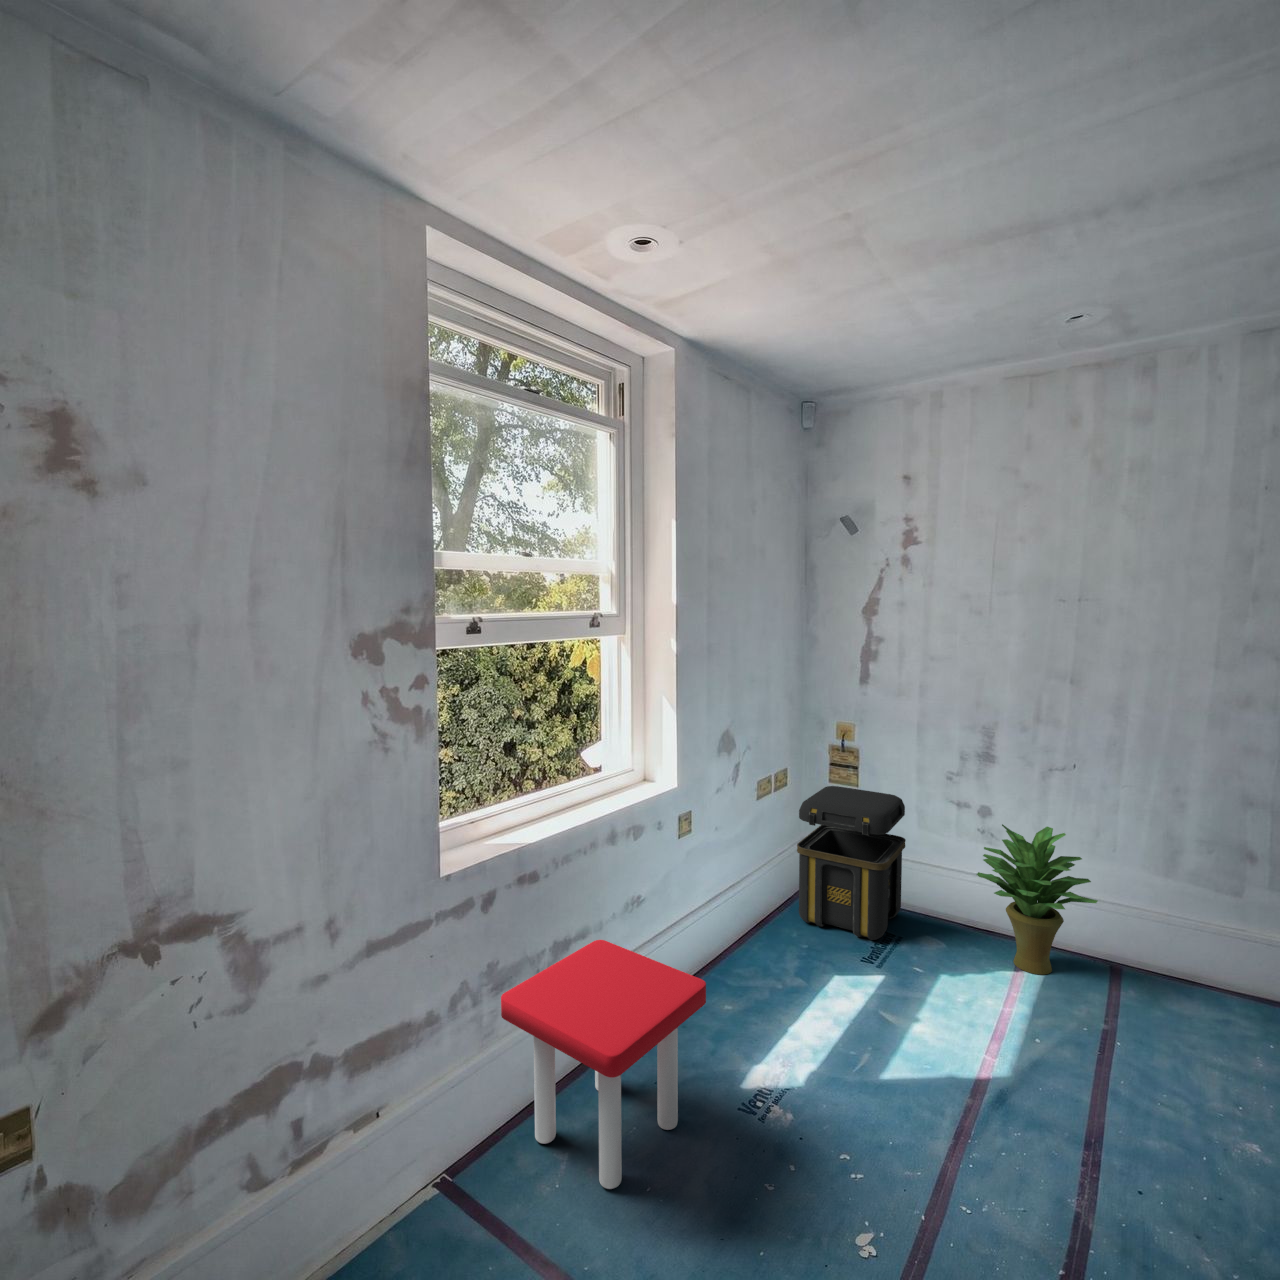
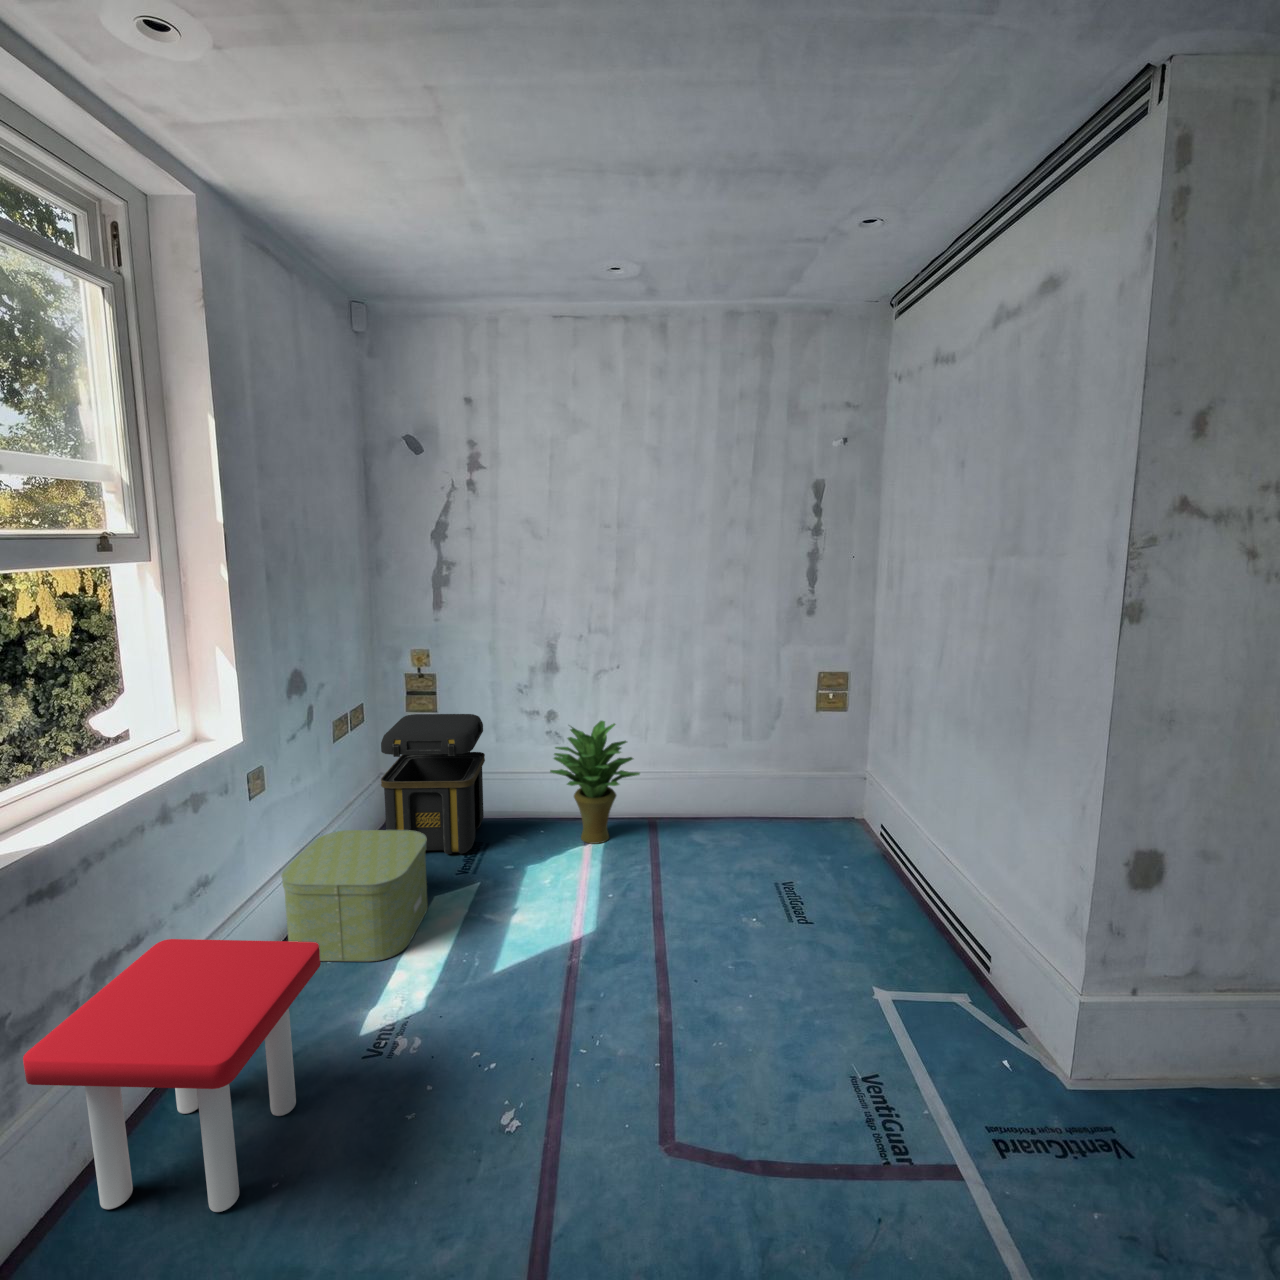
storage box: none [698,885,829,1022] -> present [281,830,428,961]

